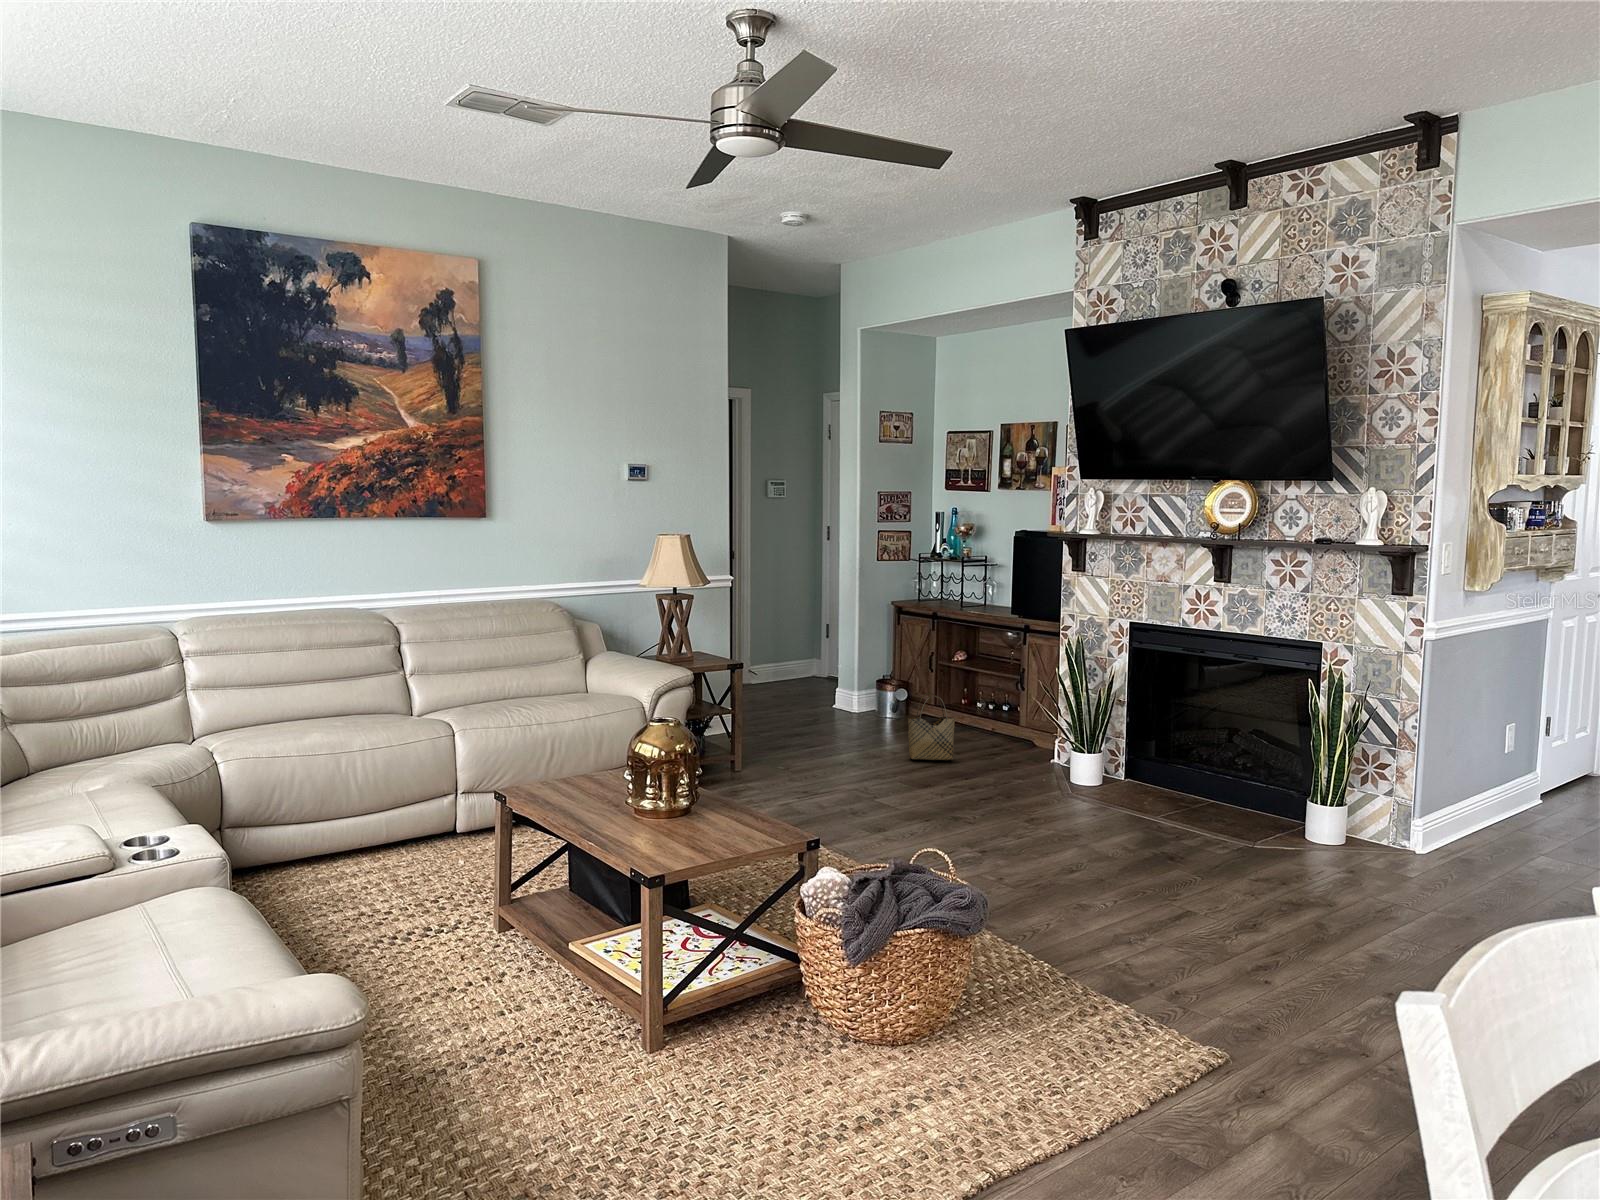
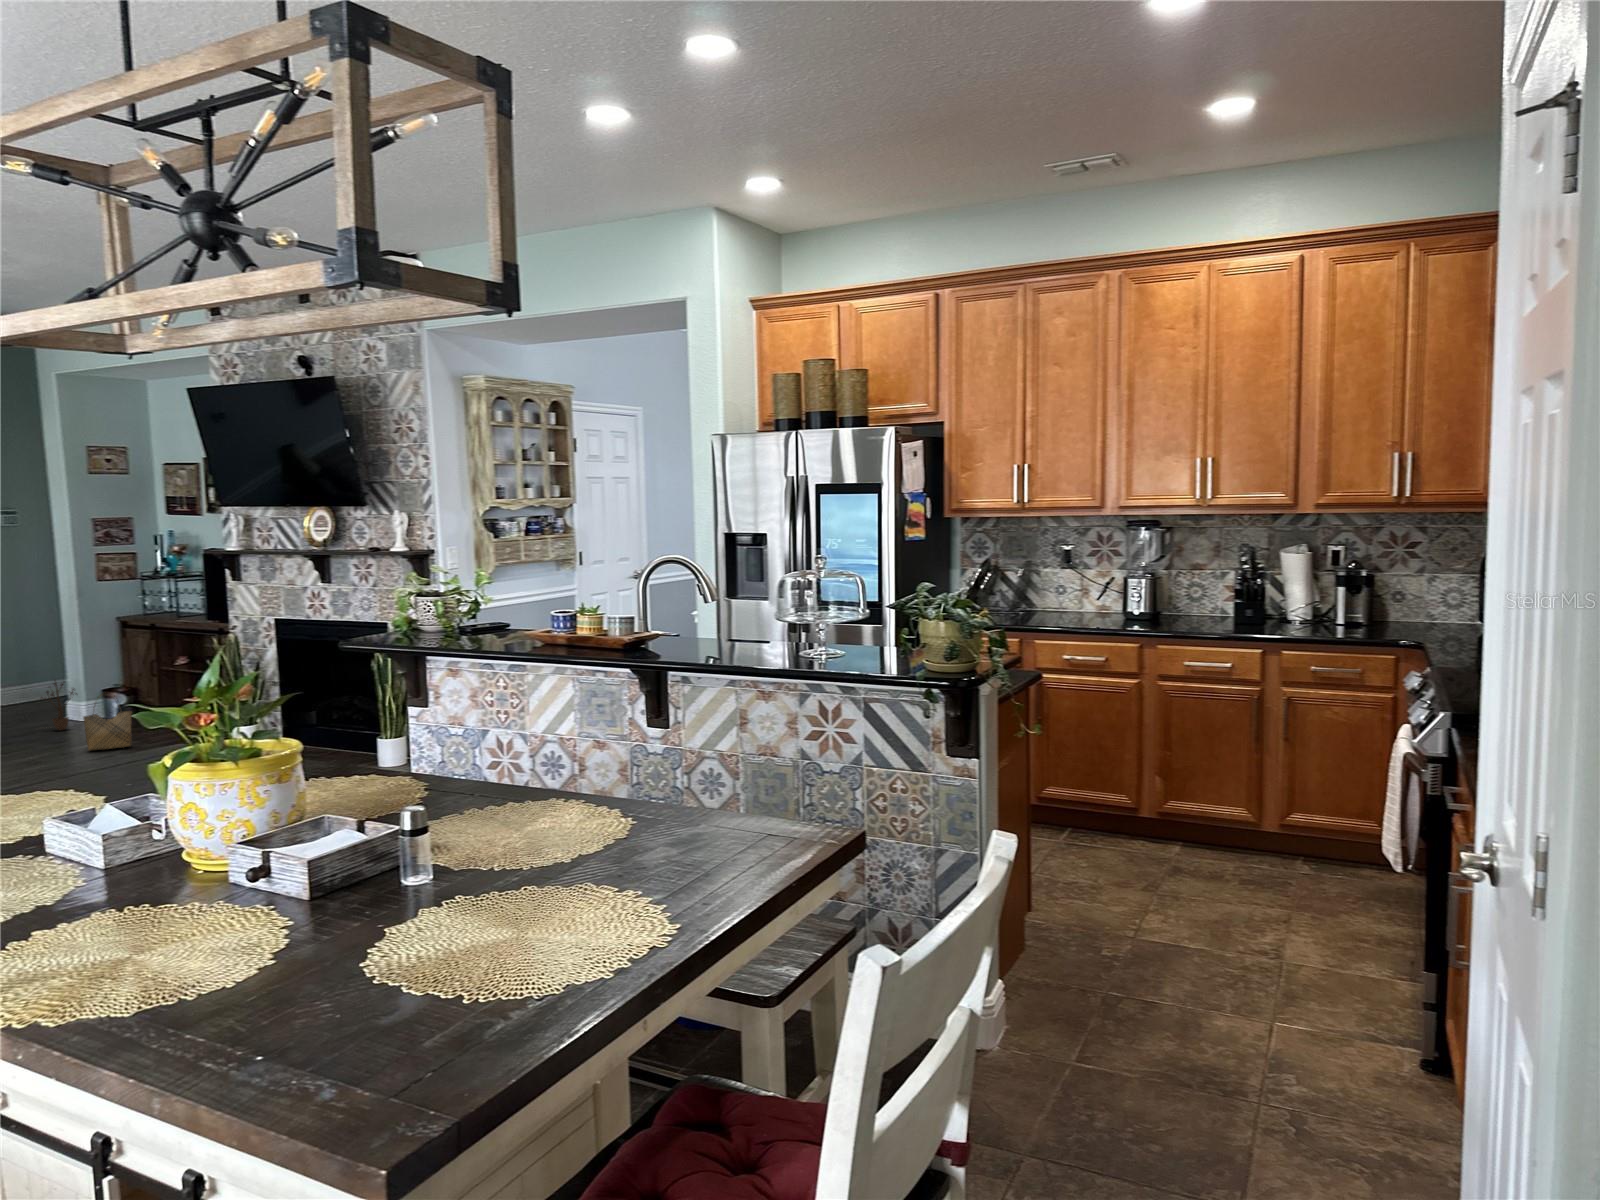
decorative plant: none [830,668,874,726] -> present [40,682,77,731]

